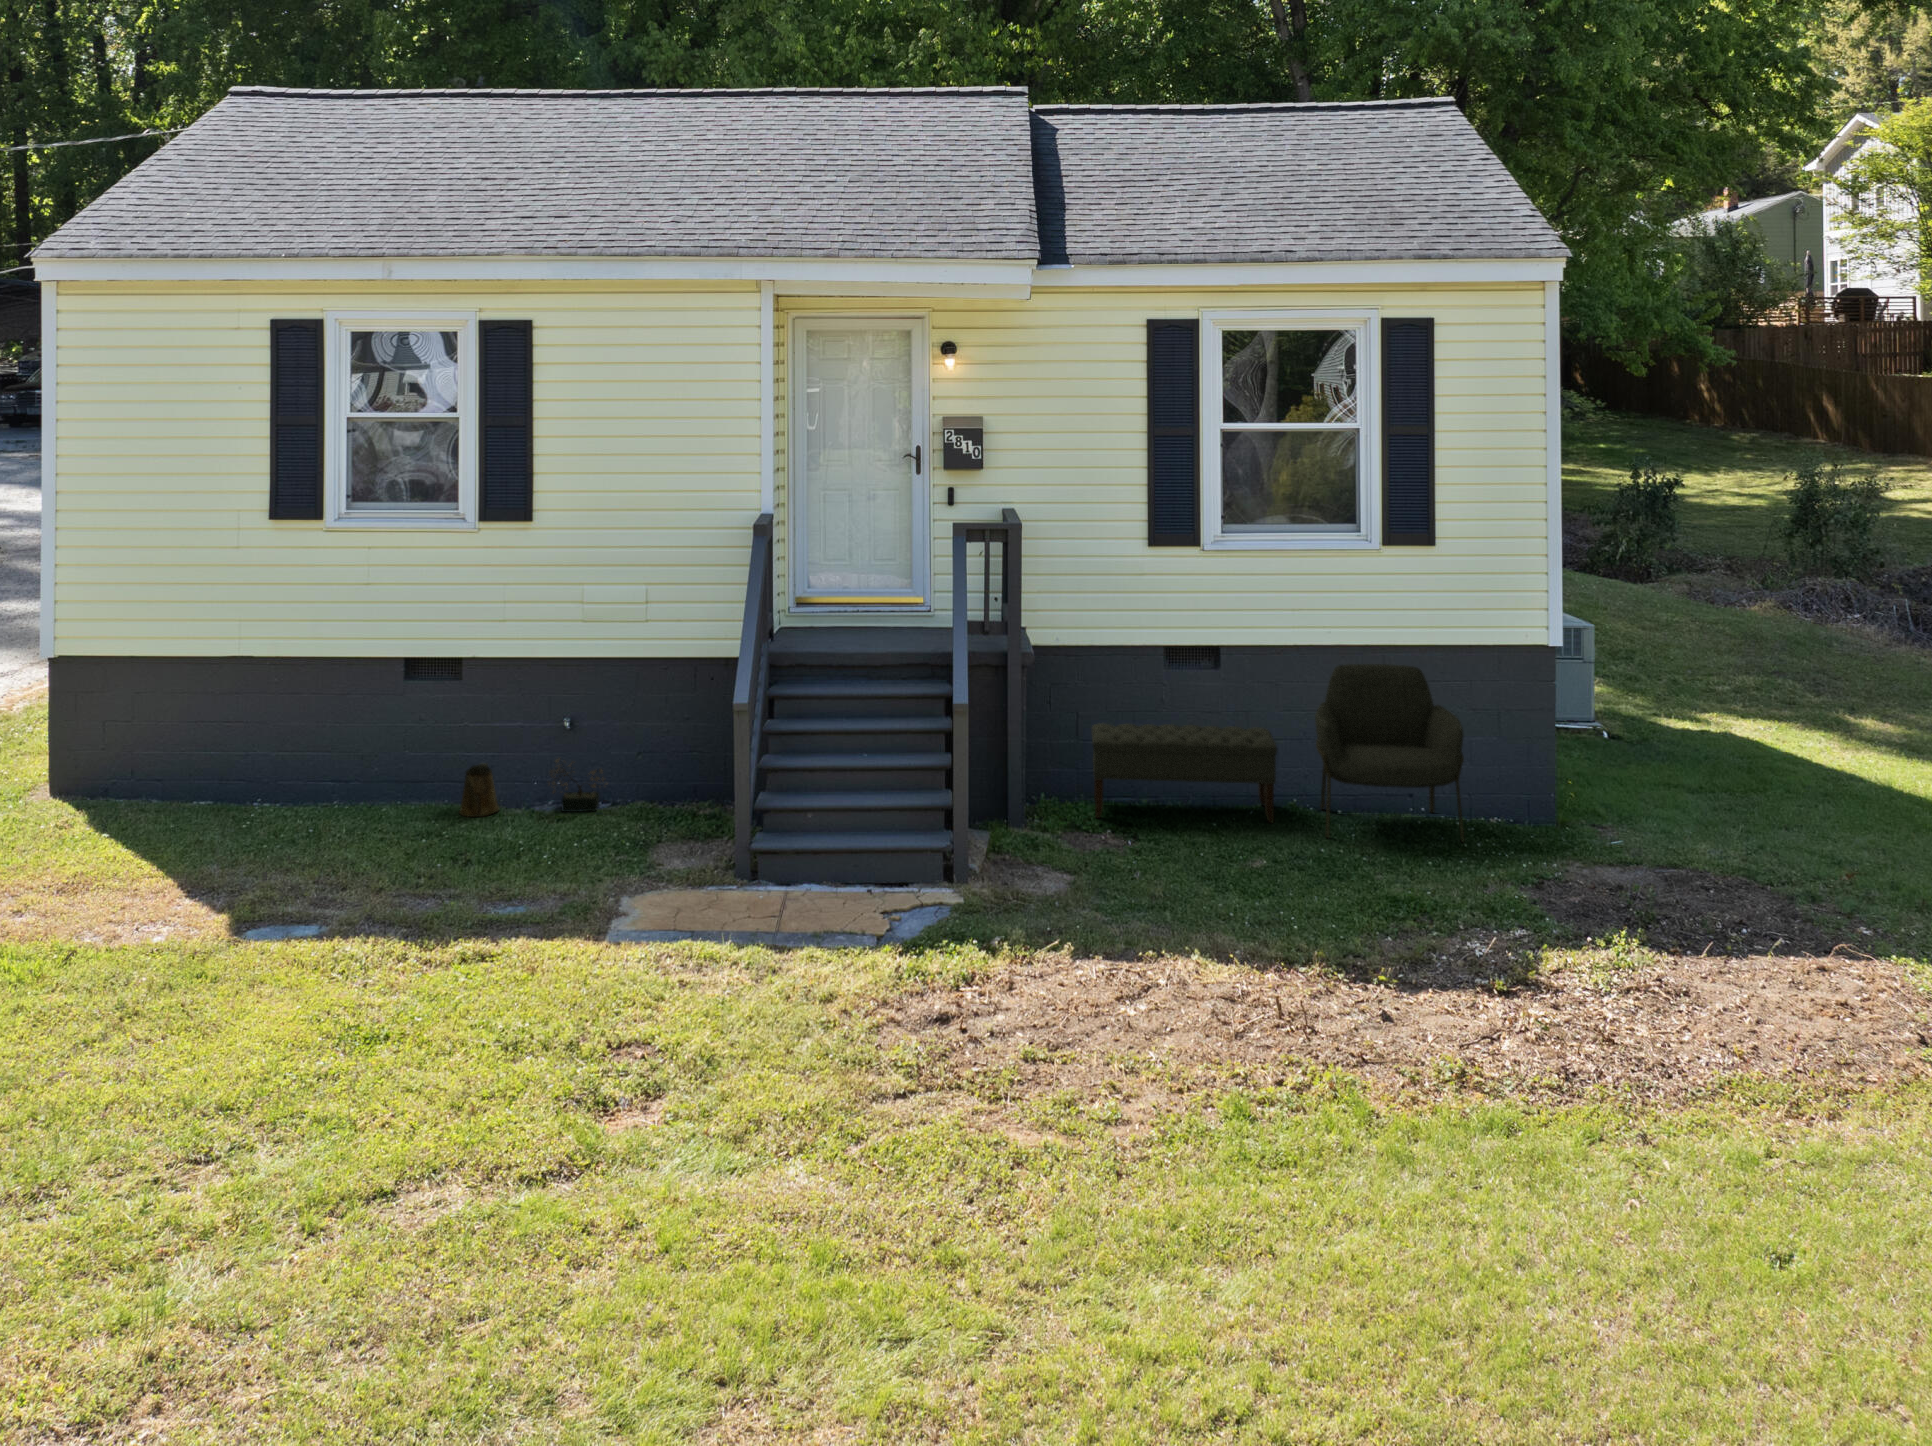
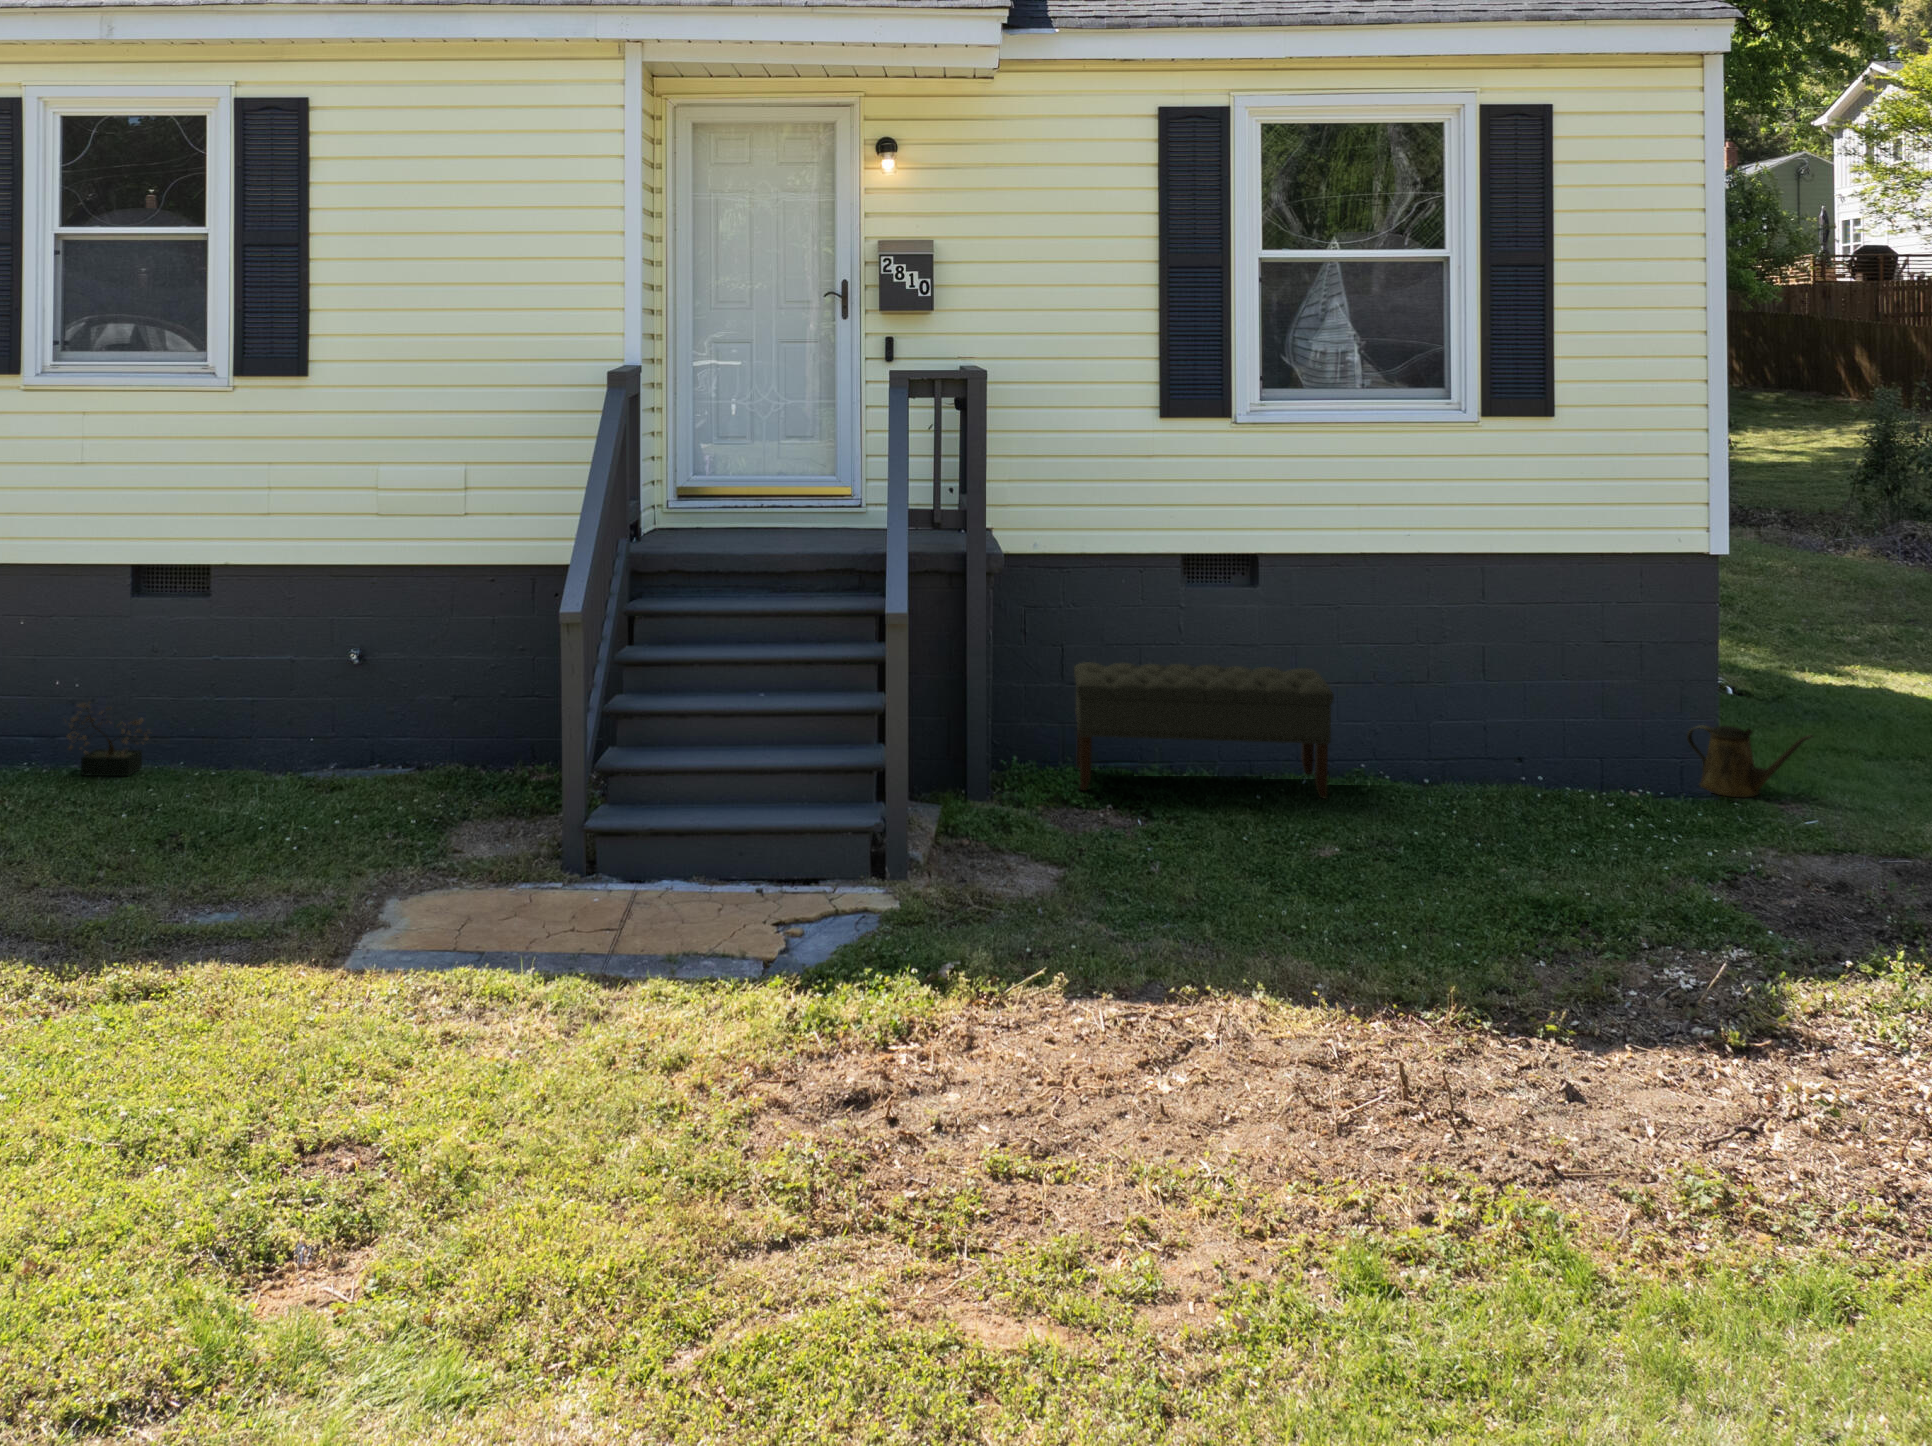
armchair: present [1315,664,1464,843] -> none [1386,582,1599,826]
decorative plant: present [551,759,604,812] -> present [67,702,150,776]
watering can: present [459,763,499,817] -> present [1687,725,1813,797]

